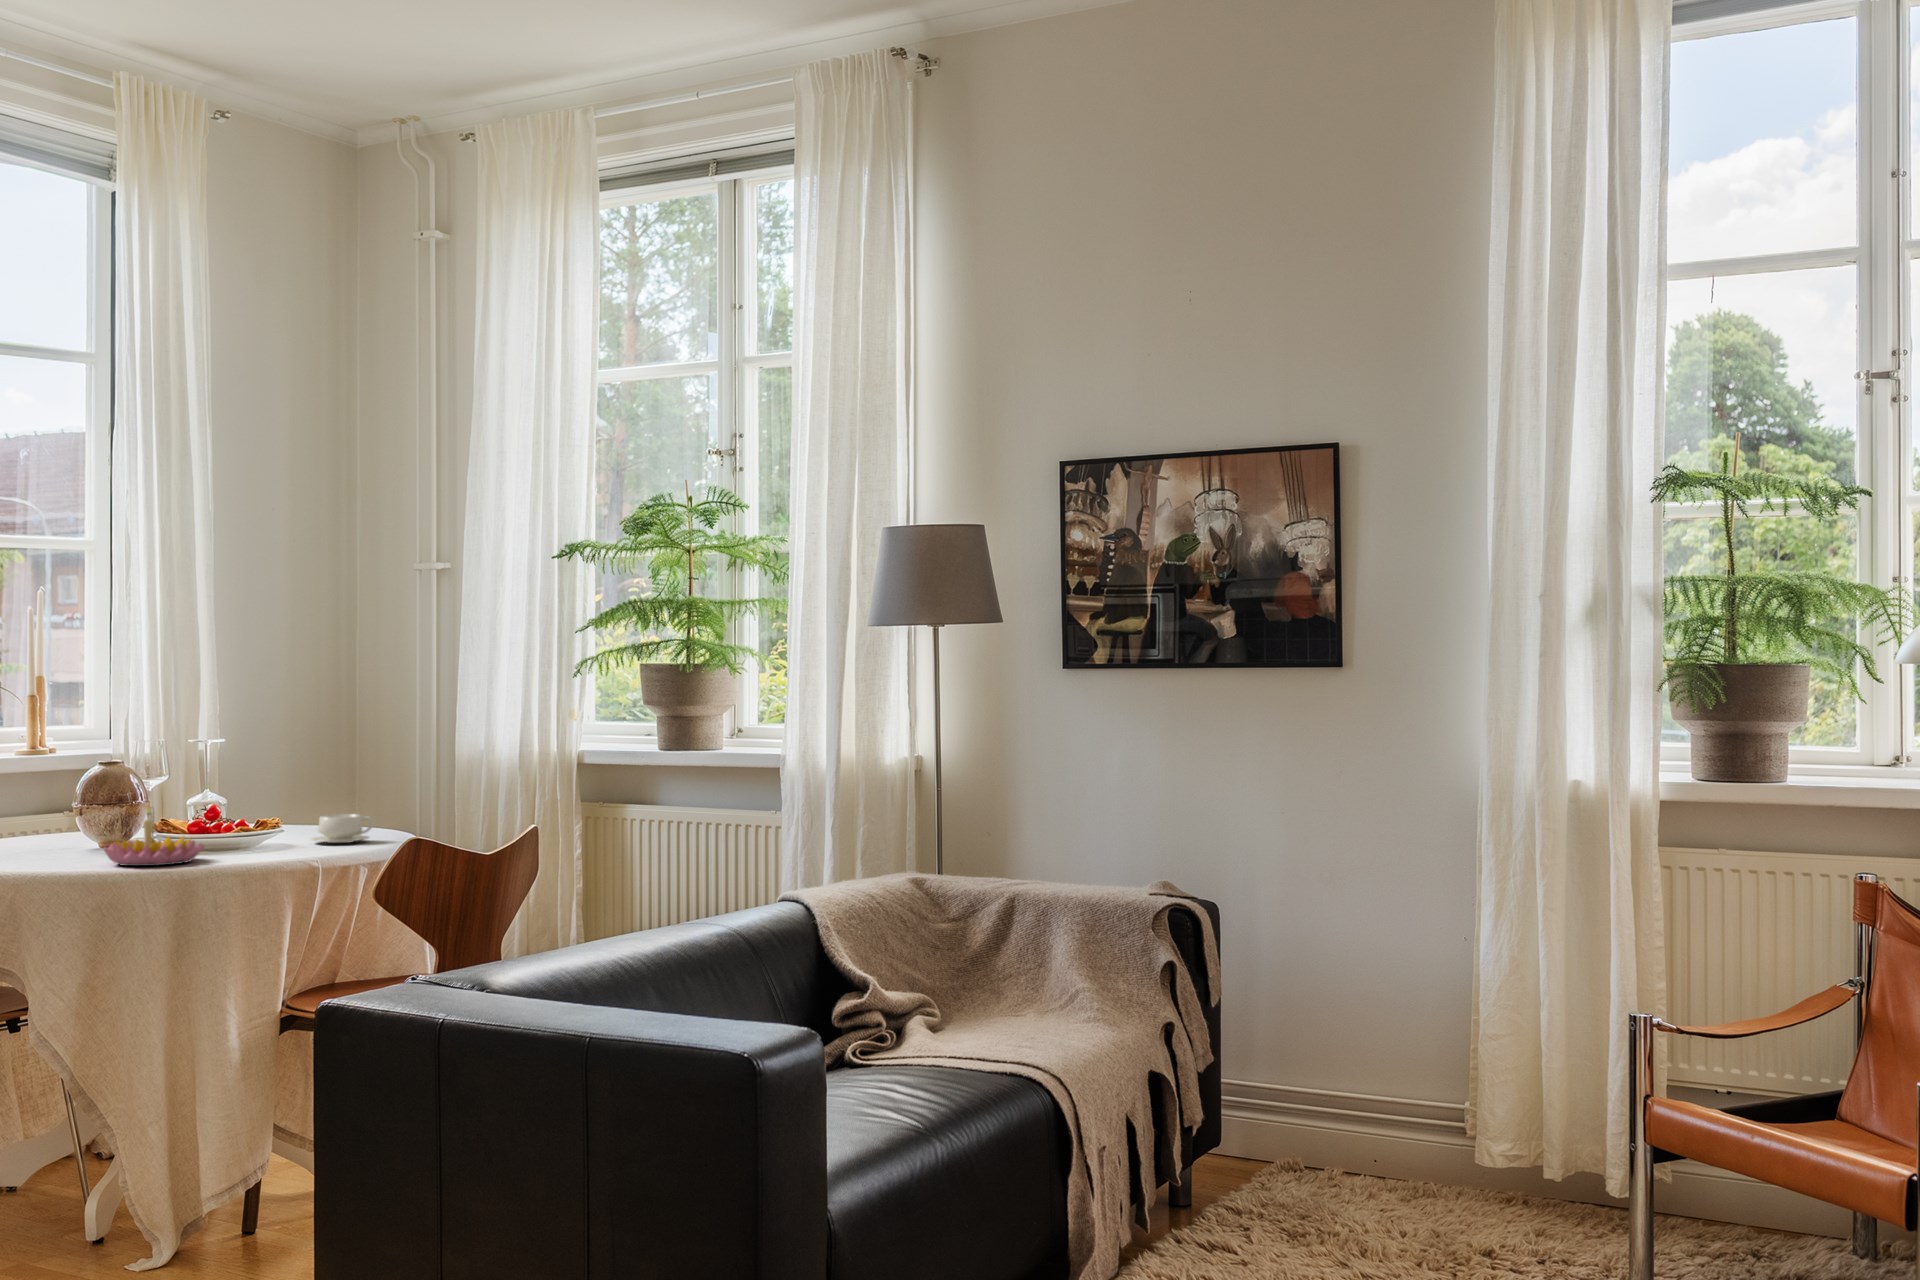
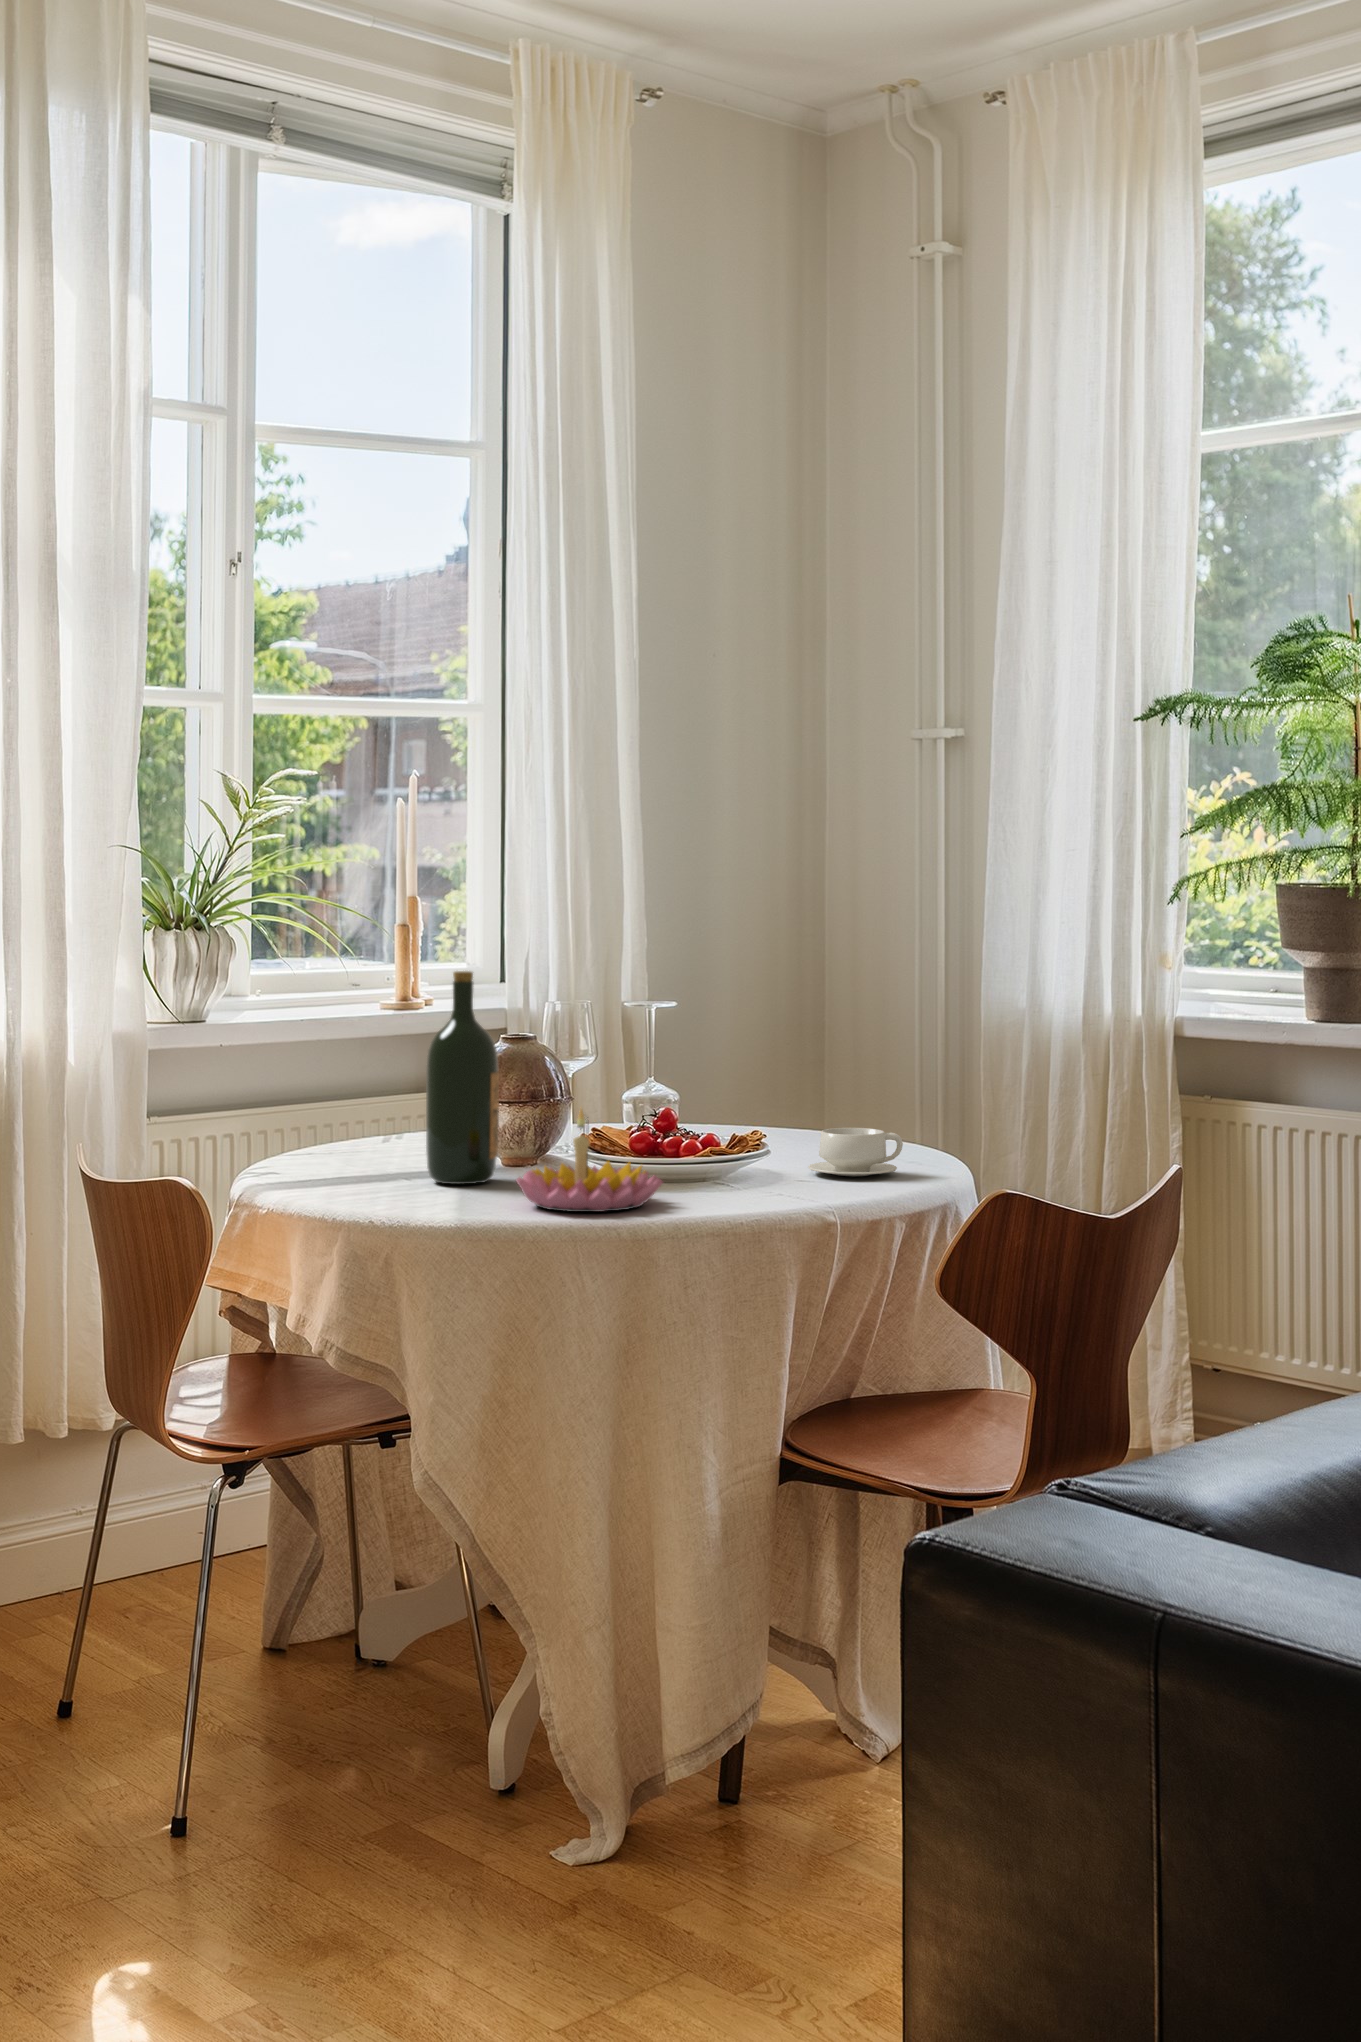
wine bottle: none [41,719,94,857] -> present [426,971,499,1184]

